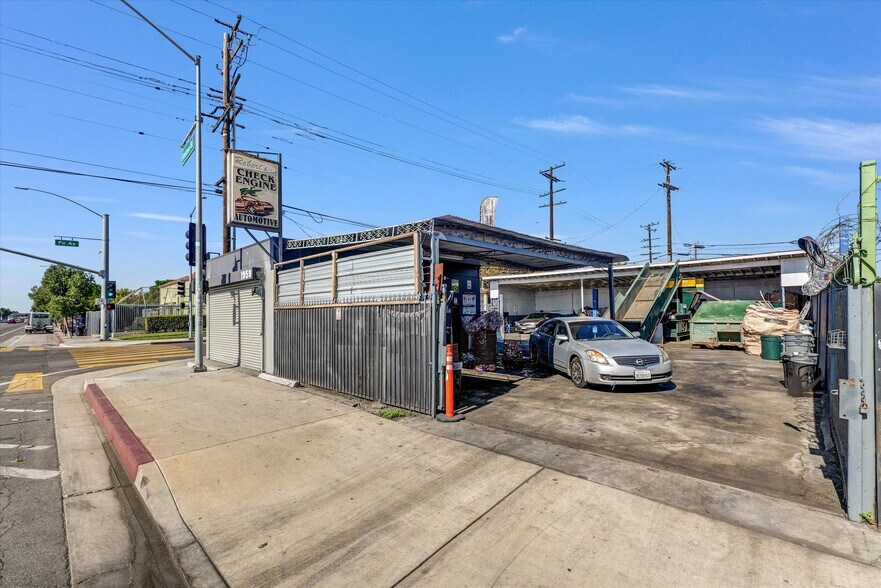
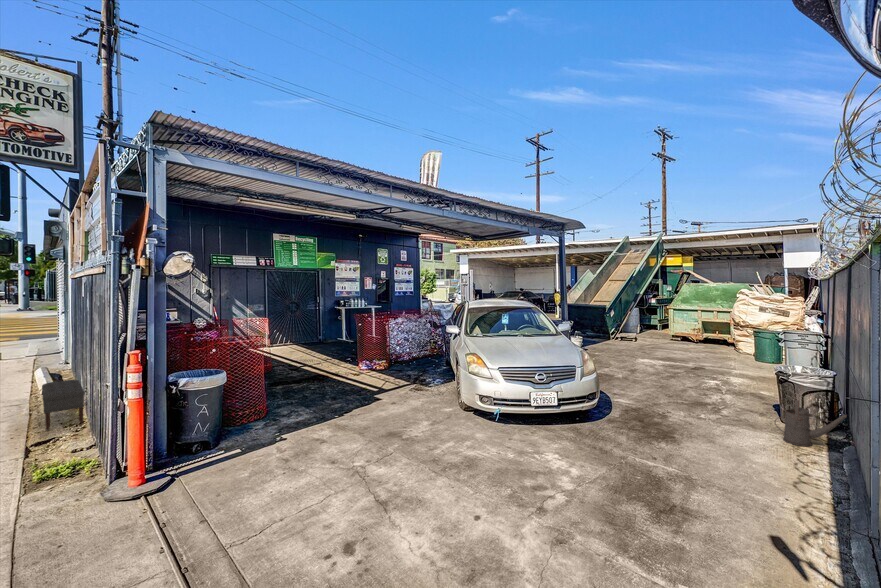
bench: none [284,376,328,406] -> present [42,380,84,430]

